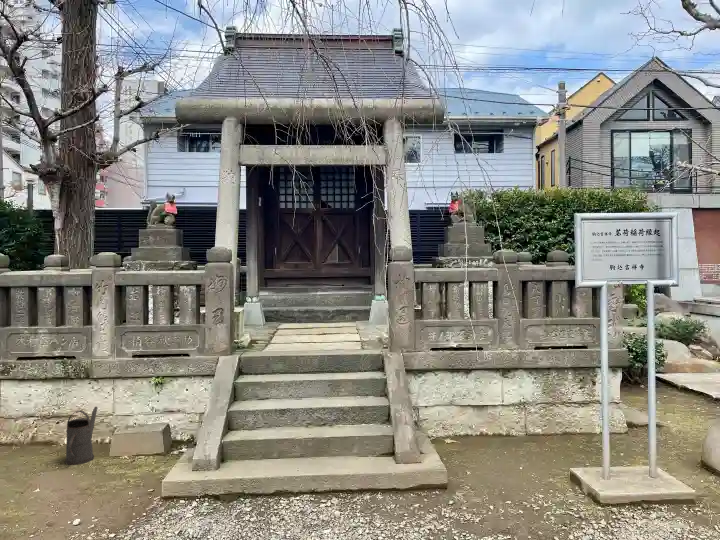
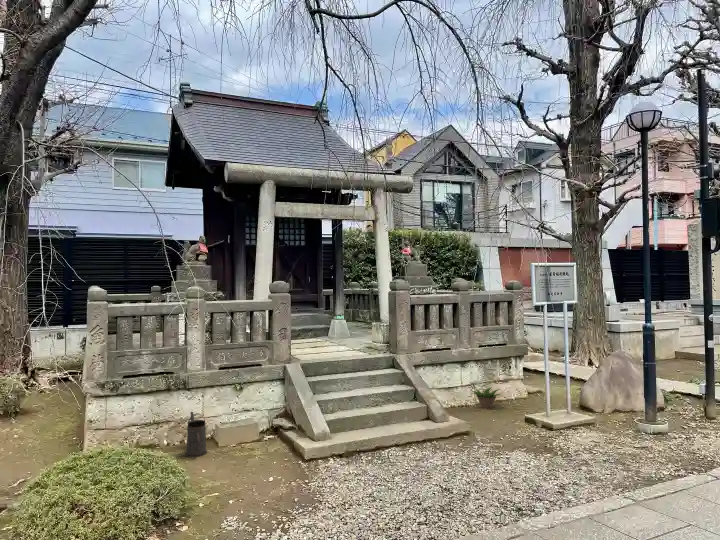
decorative plant: none [505,413,560,447] -> present [472,388,500,409]

